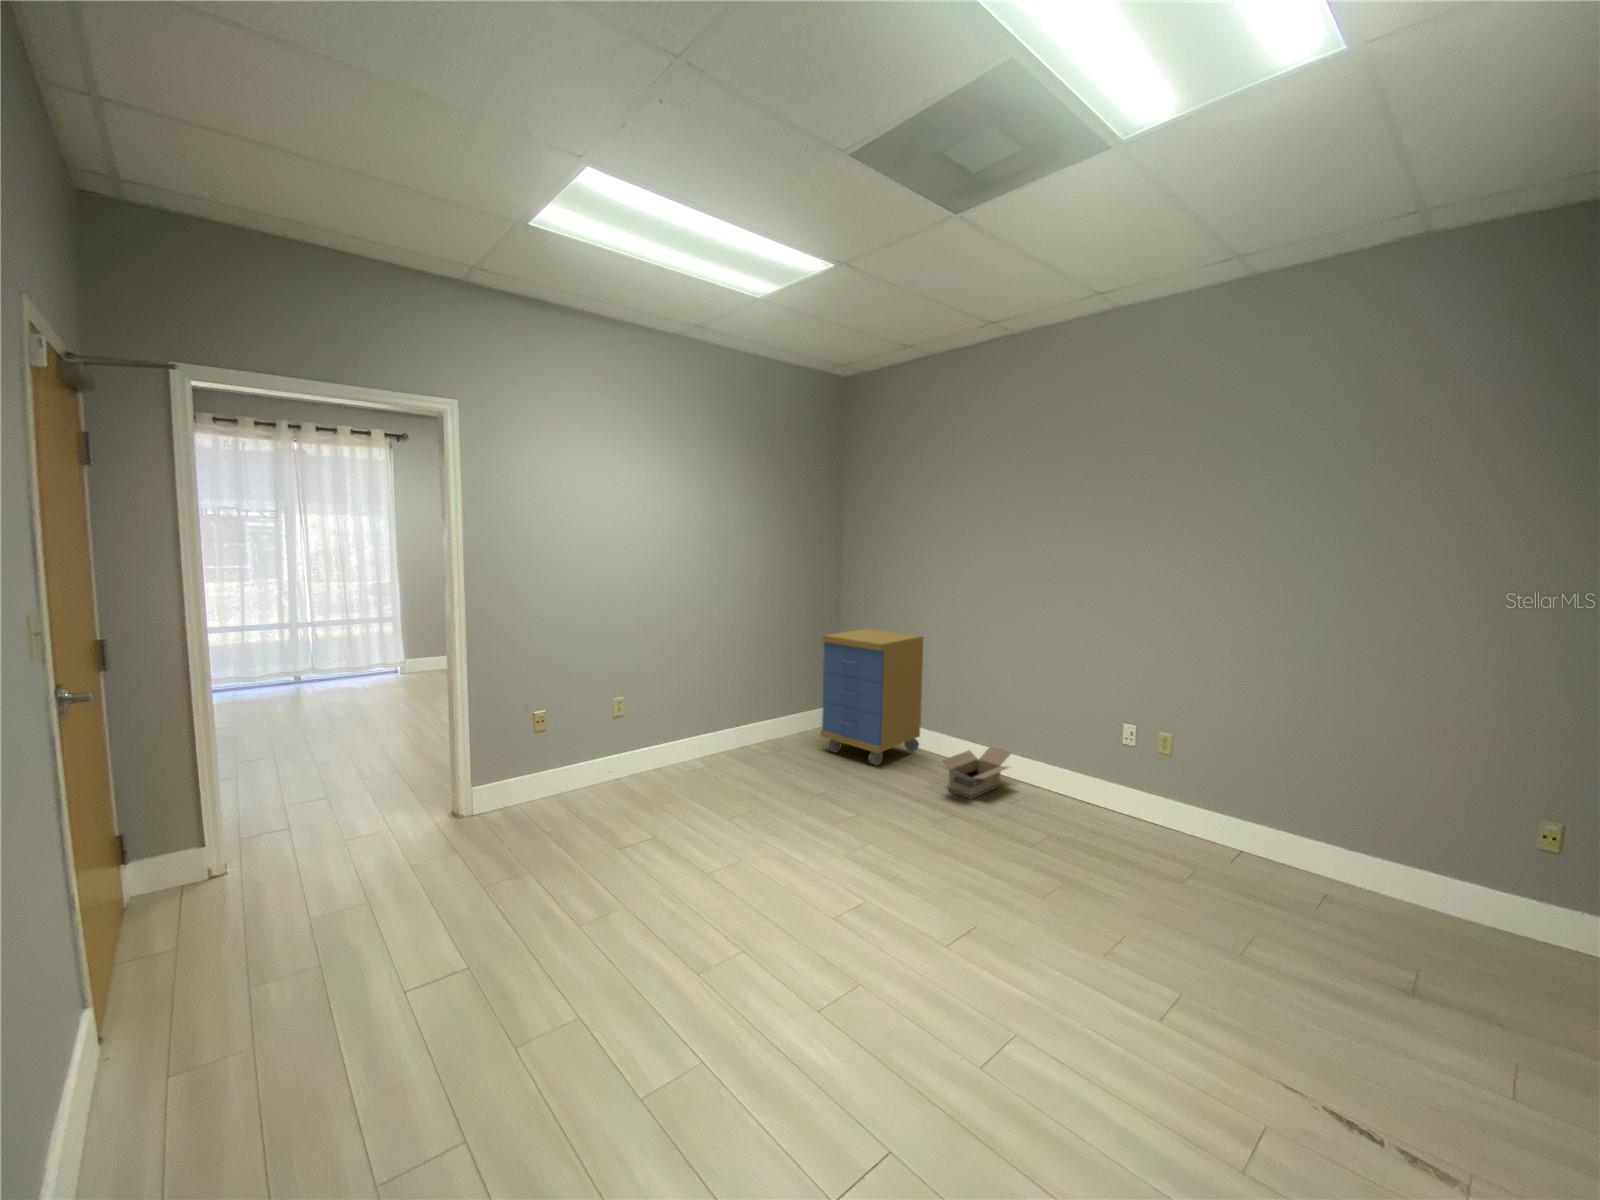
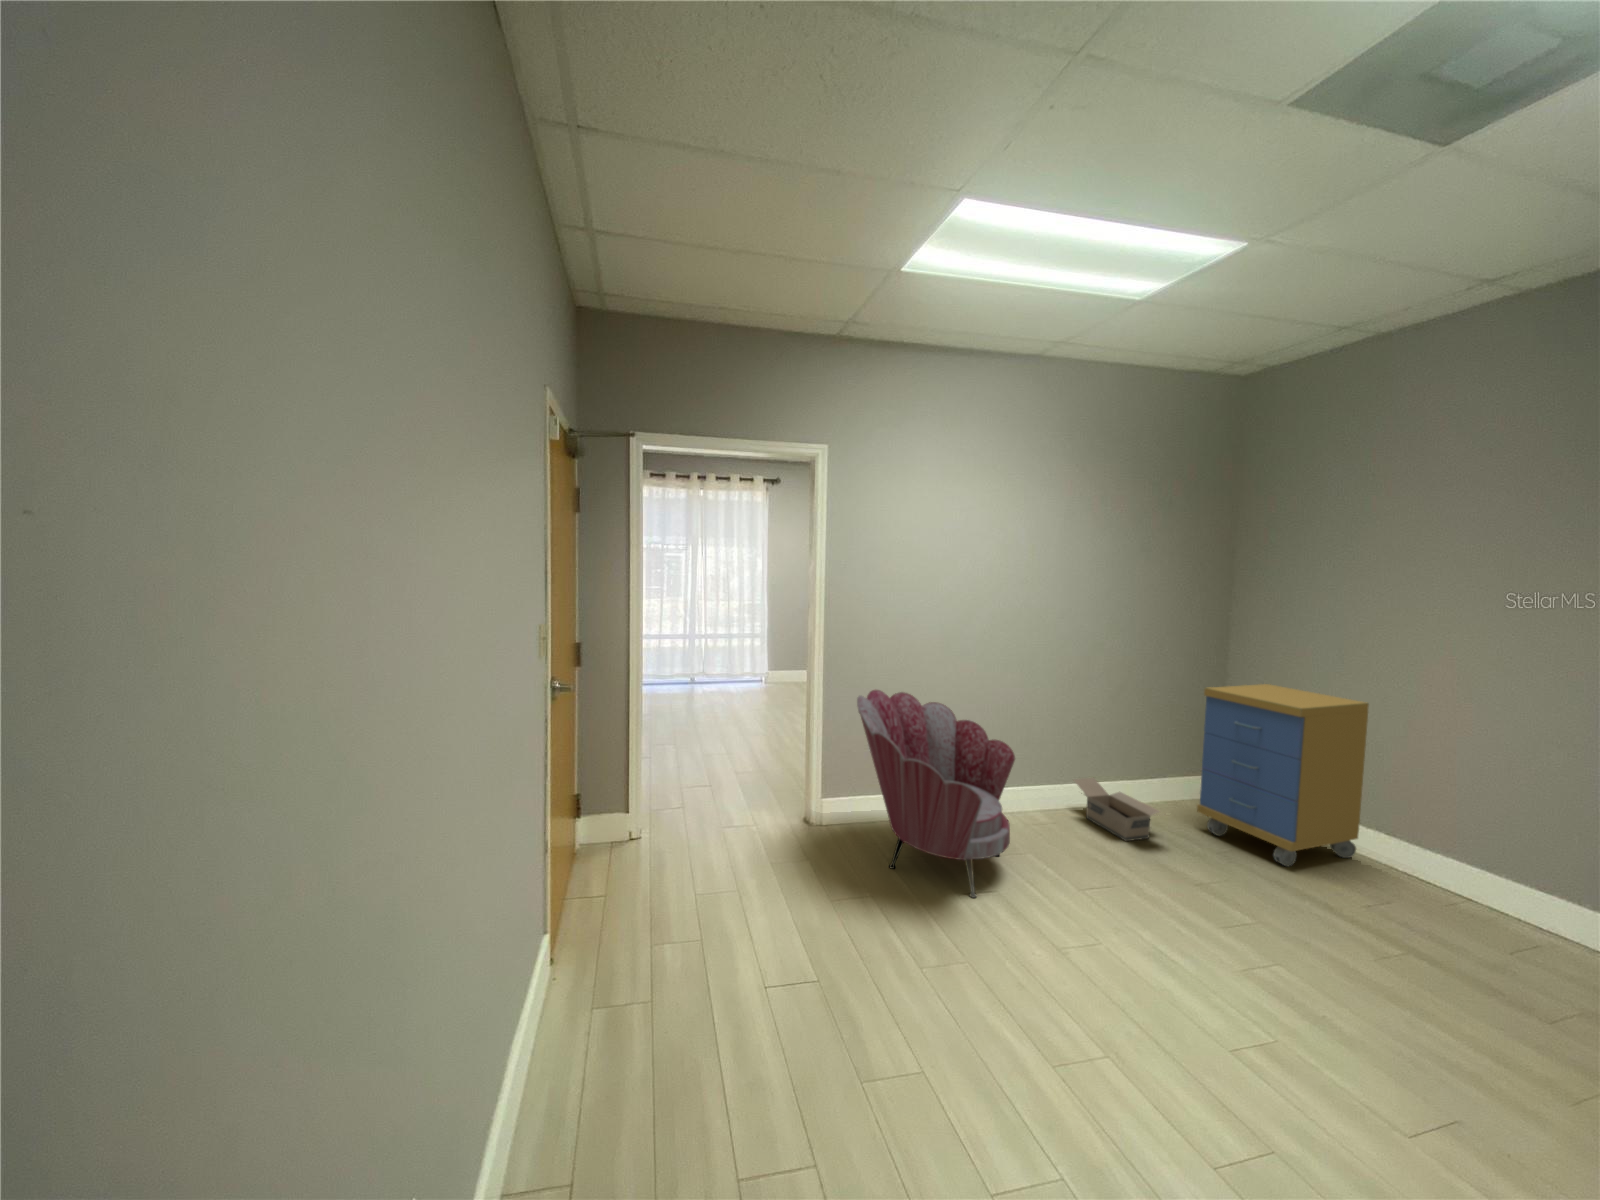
armchair: none [510,663,673,843] -> present [857,690,1015,898]
cardboard box: present [942,746,1011,799] -> present [1073,778,1159,841]

